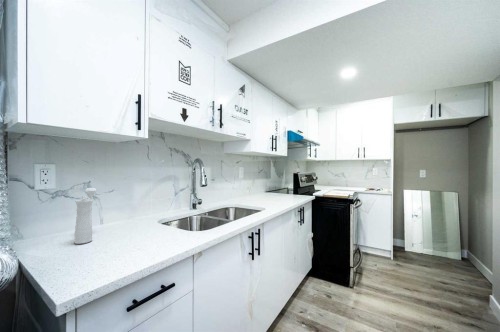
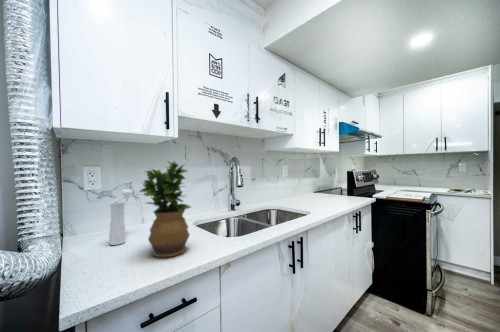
potted plant: none [117,160,167,250] -> present [140,161,191,257]

